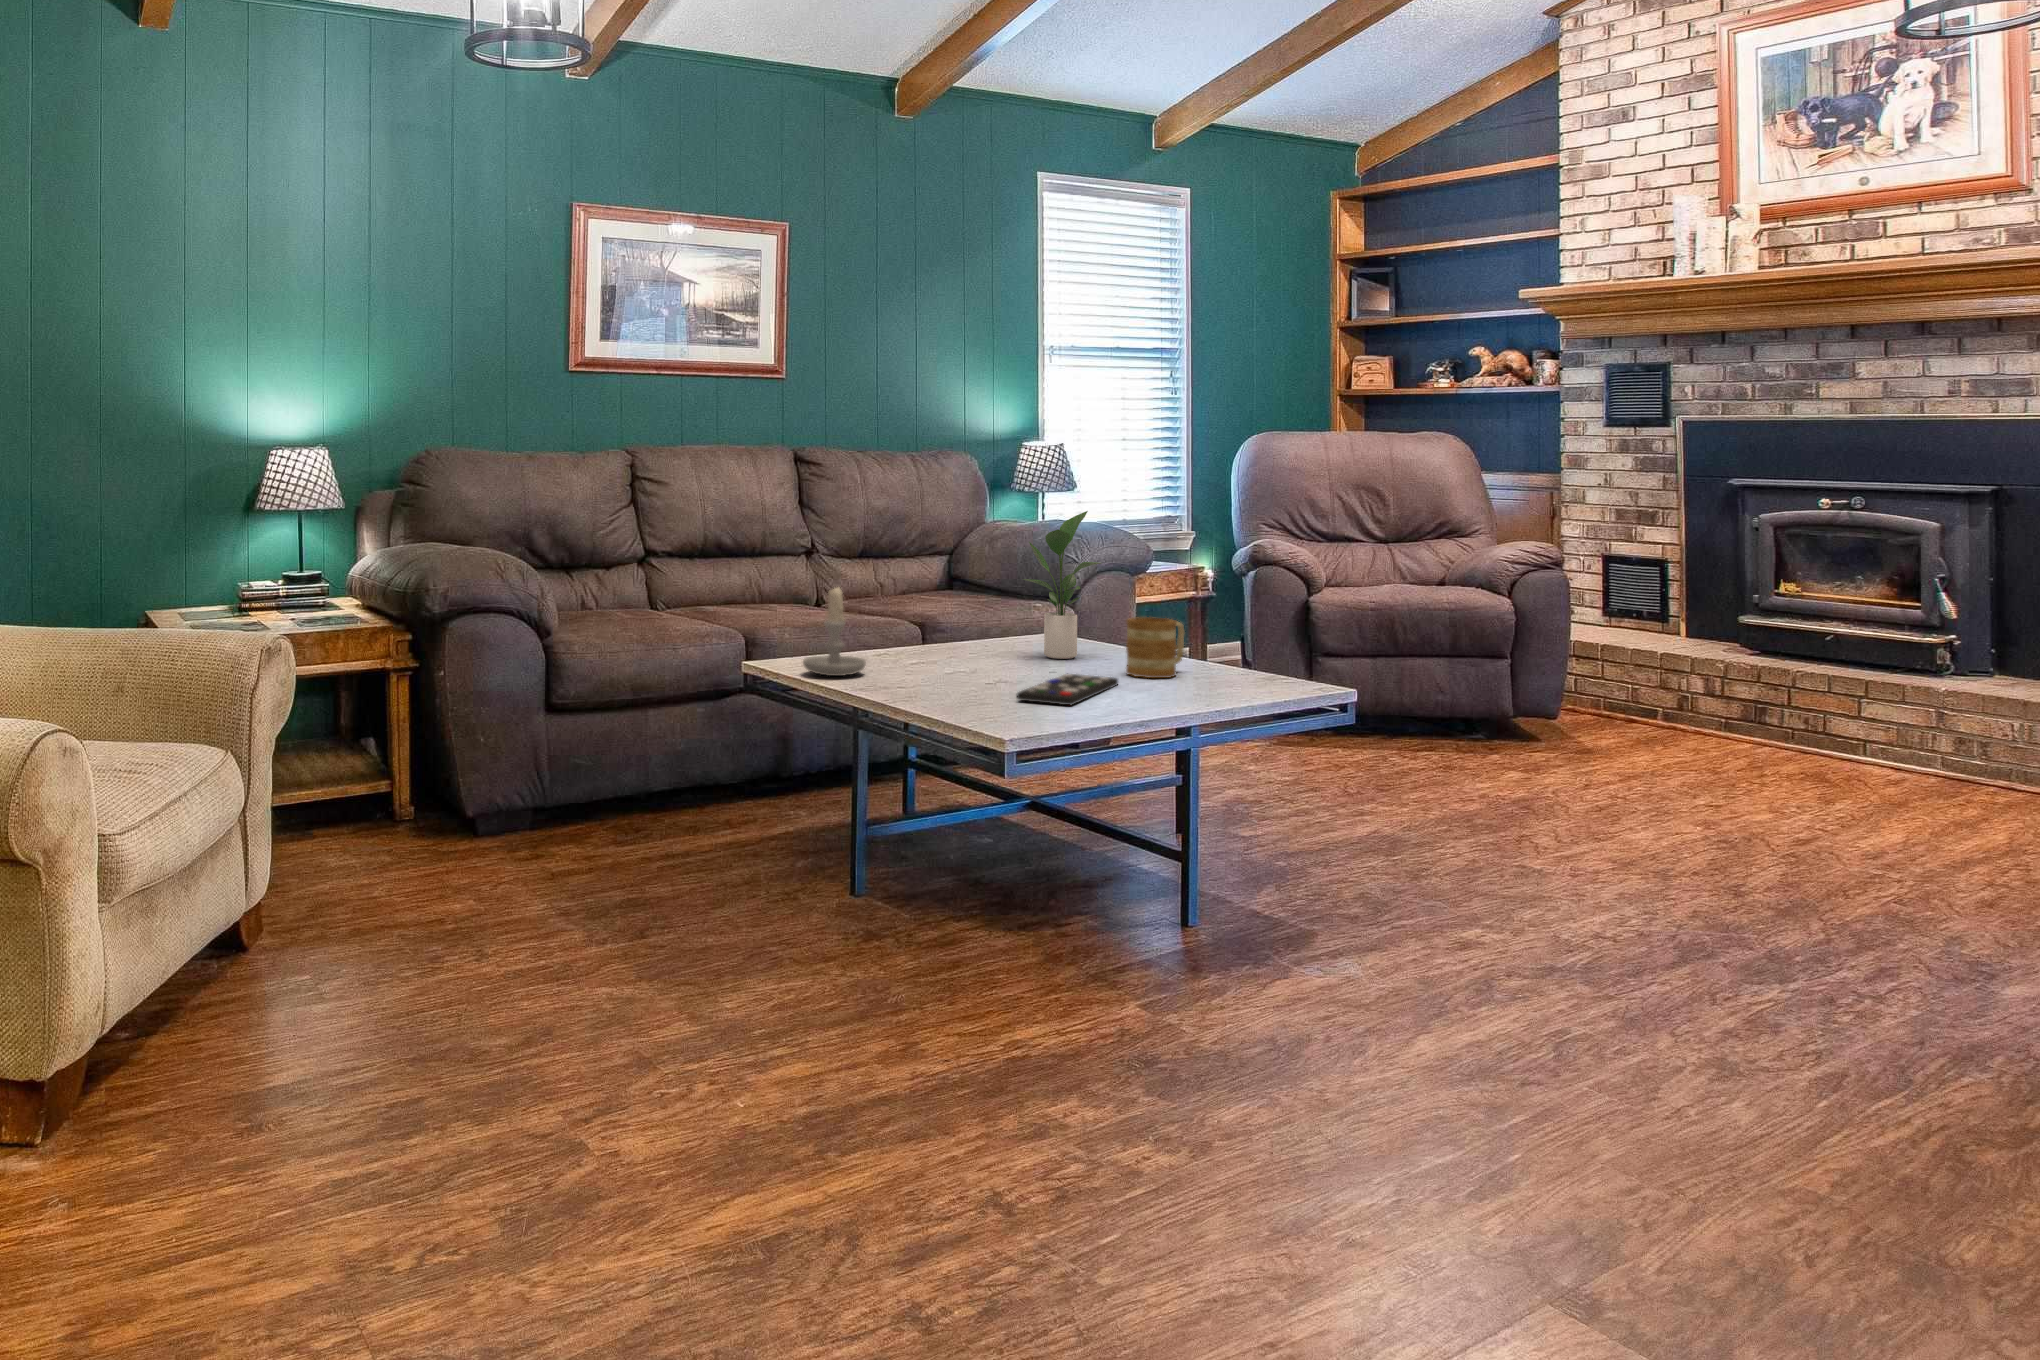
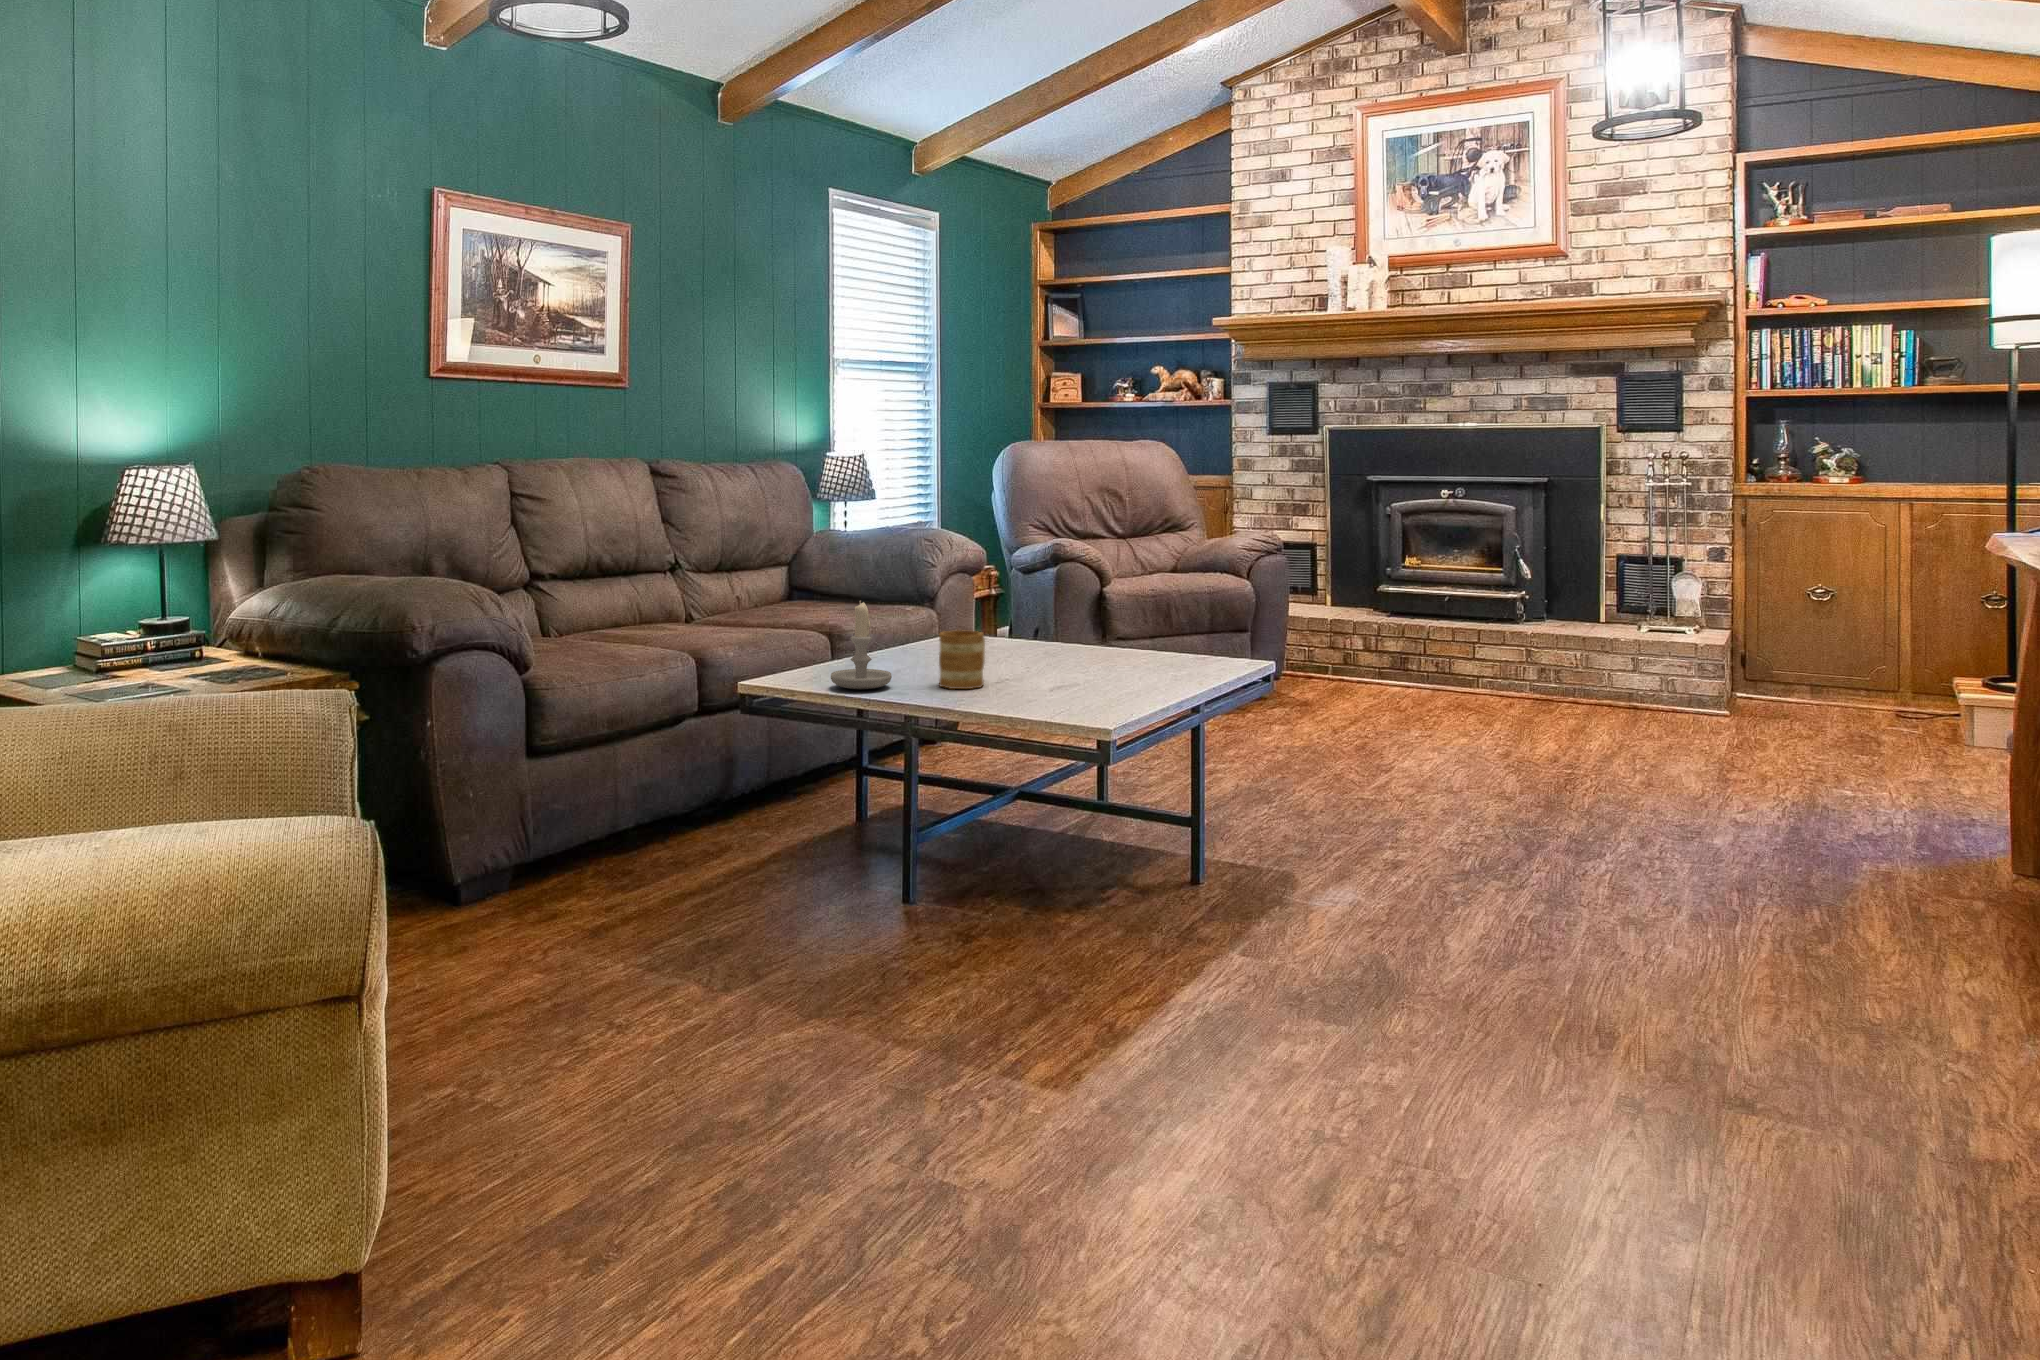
potted plant: present [1024,511,1101,659] -> none [988,520,1057,657]
mug: present [1126,617,1184,678] -> present [939,630,985,689]
remote control: present [1017,674,1118,705] -> none [1071,671,1123,701]

